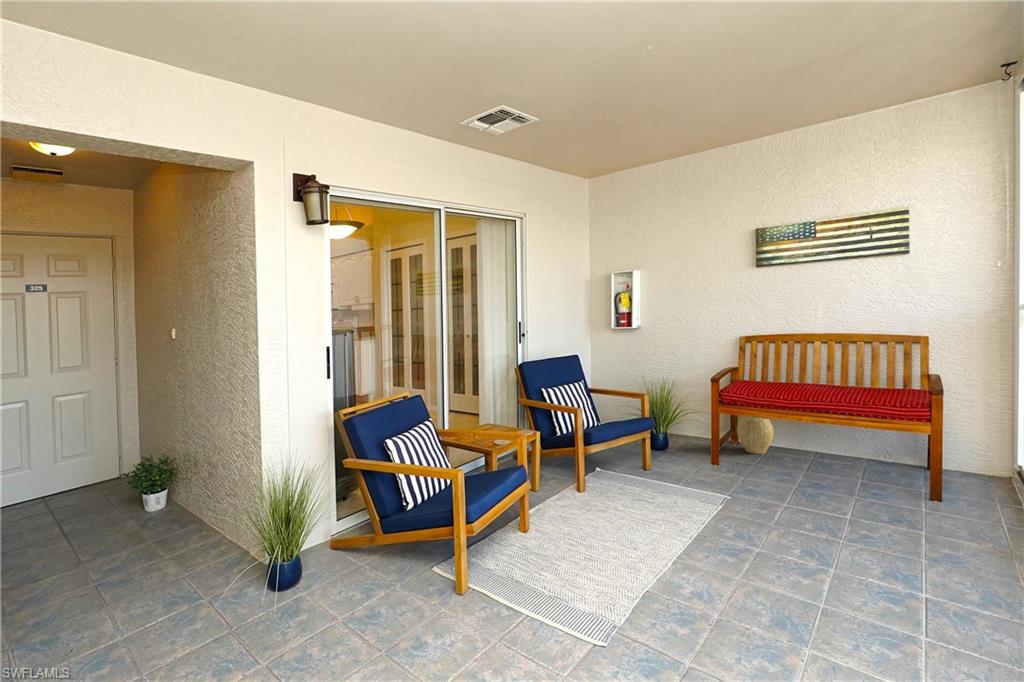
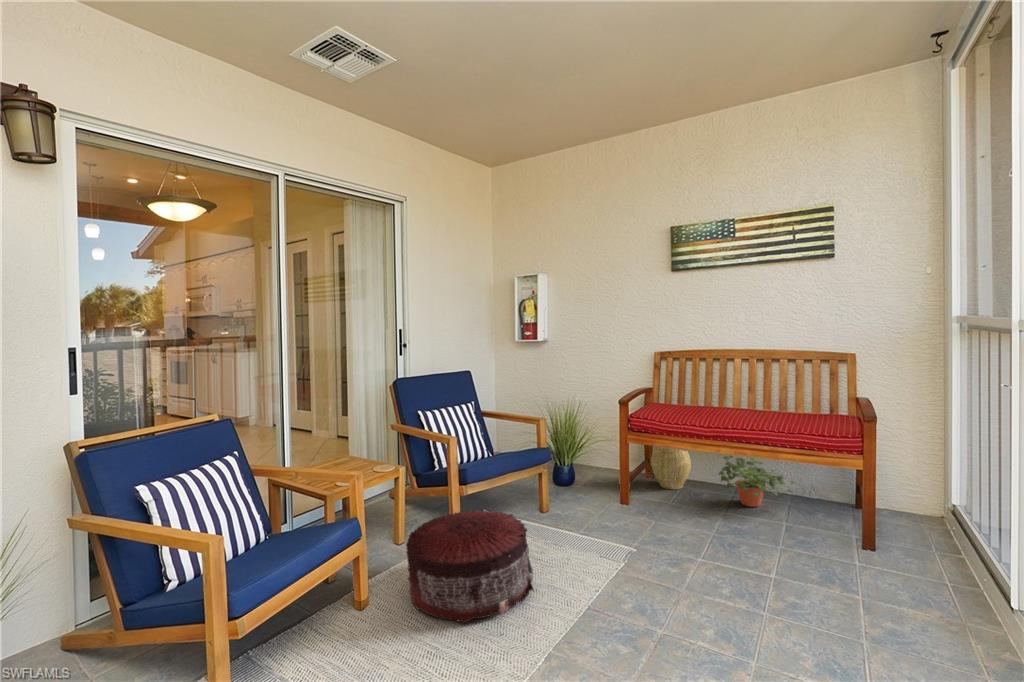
potted plant: none [799,425,872,468] -> present [719,456,797,507]
pouf: none [557,462,655,538] -> present [406,510,533,623]

